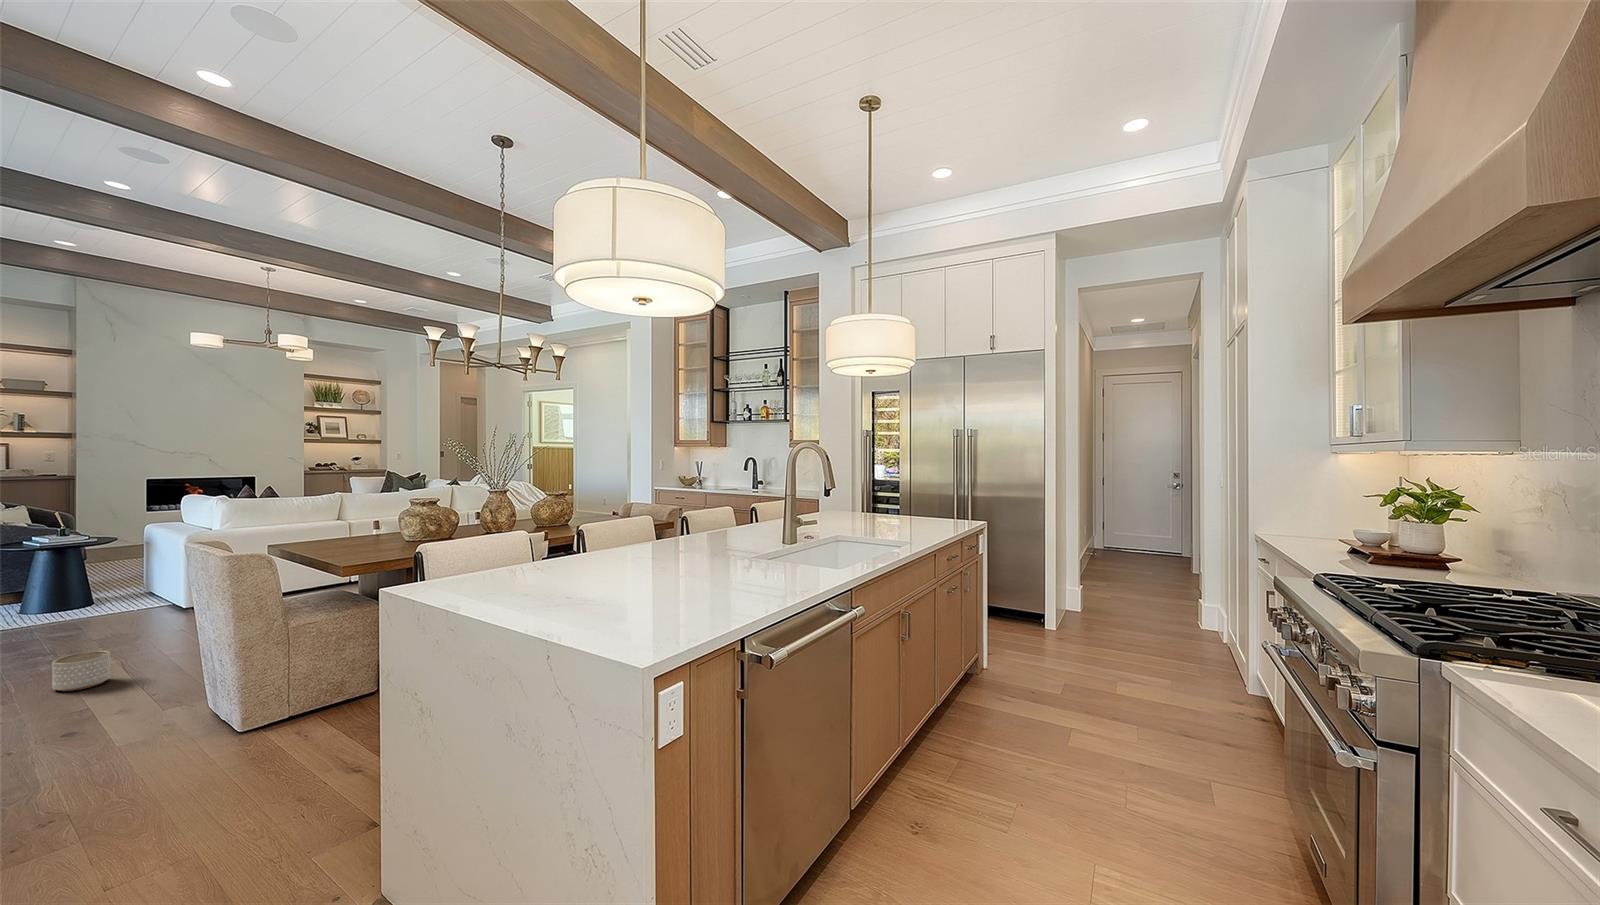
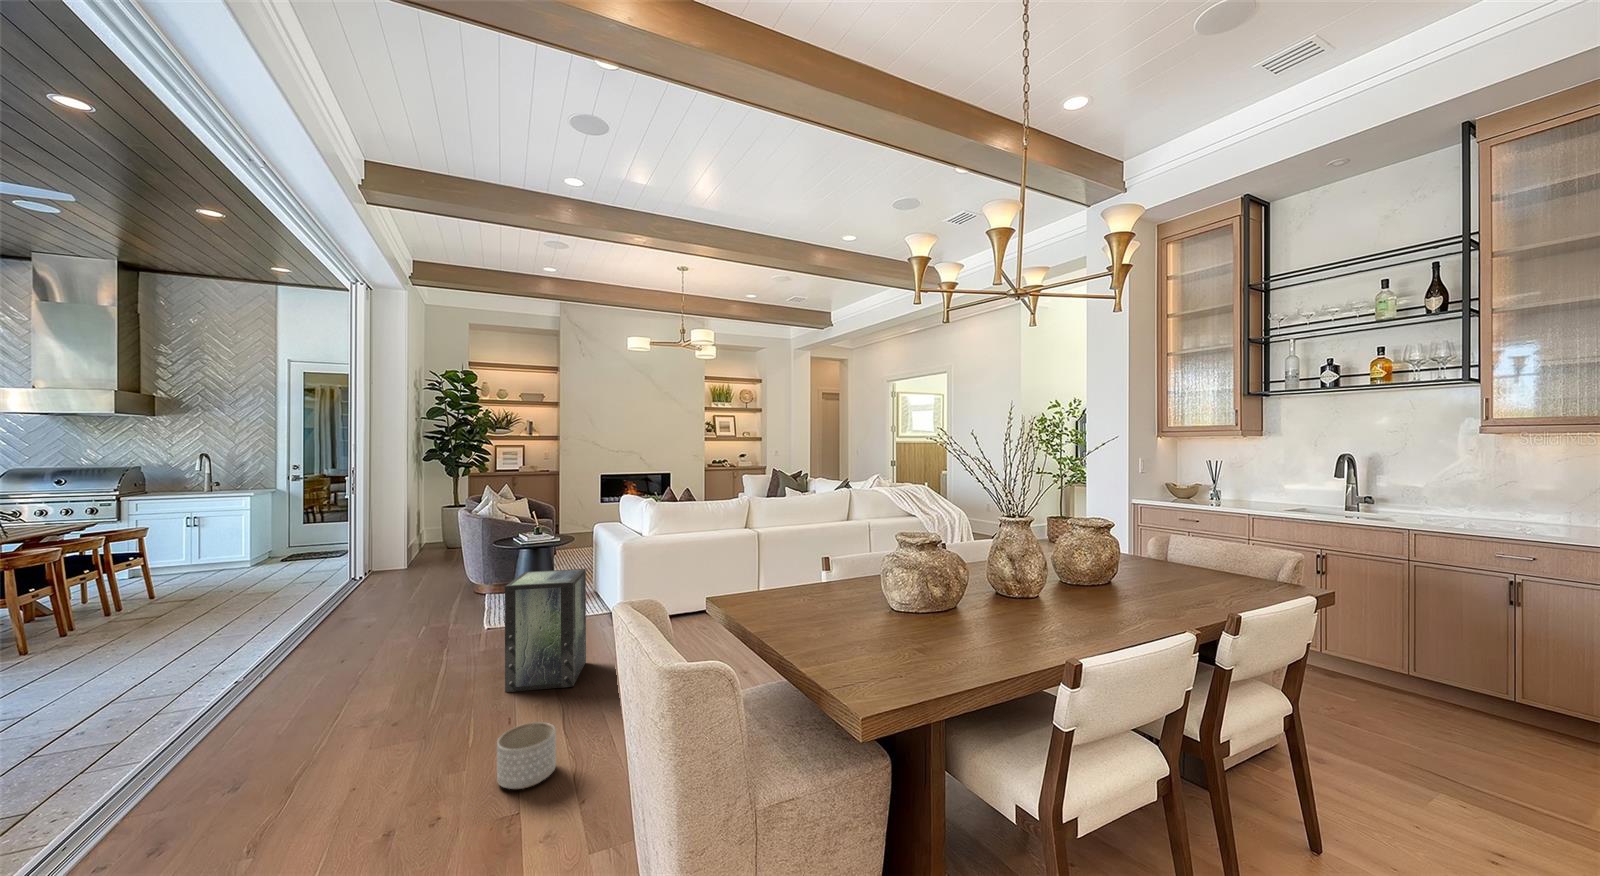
storage box: none [40,556,134,657] -> present [505,569,586,692]

